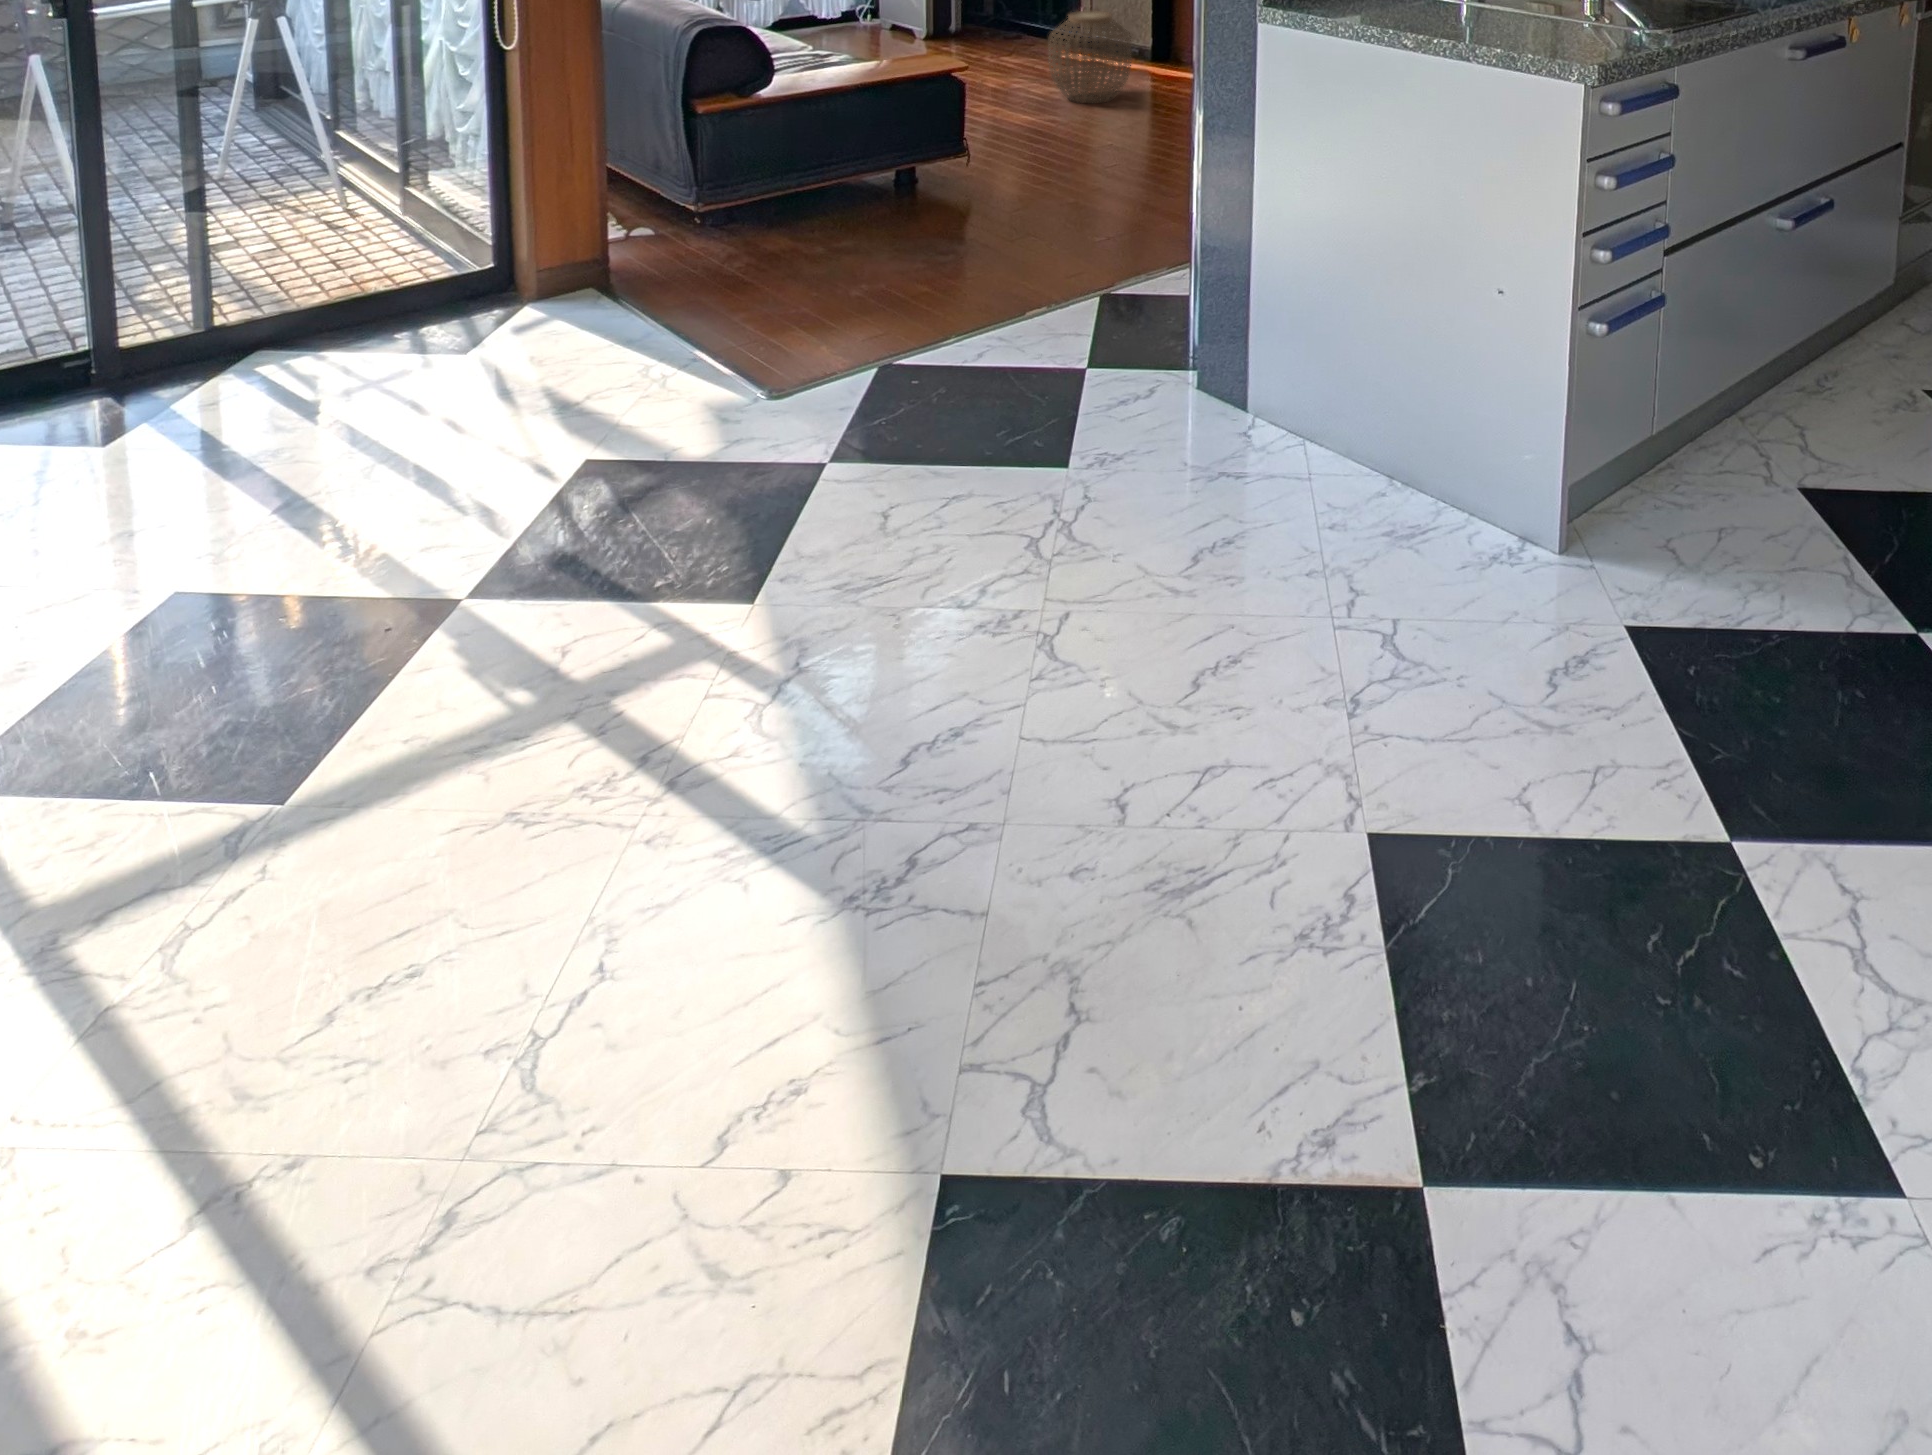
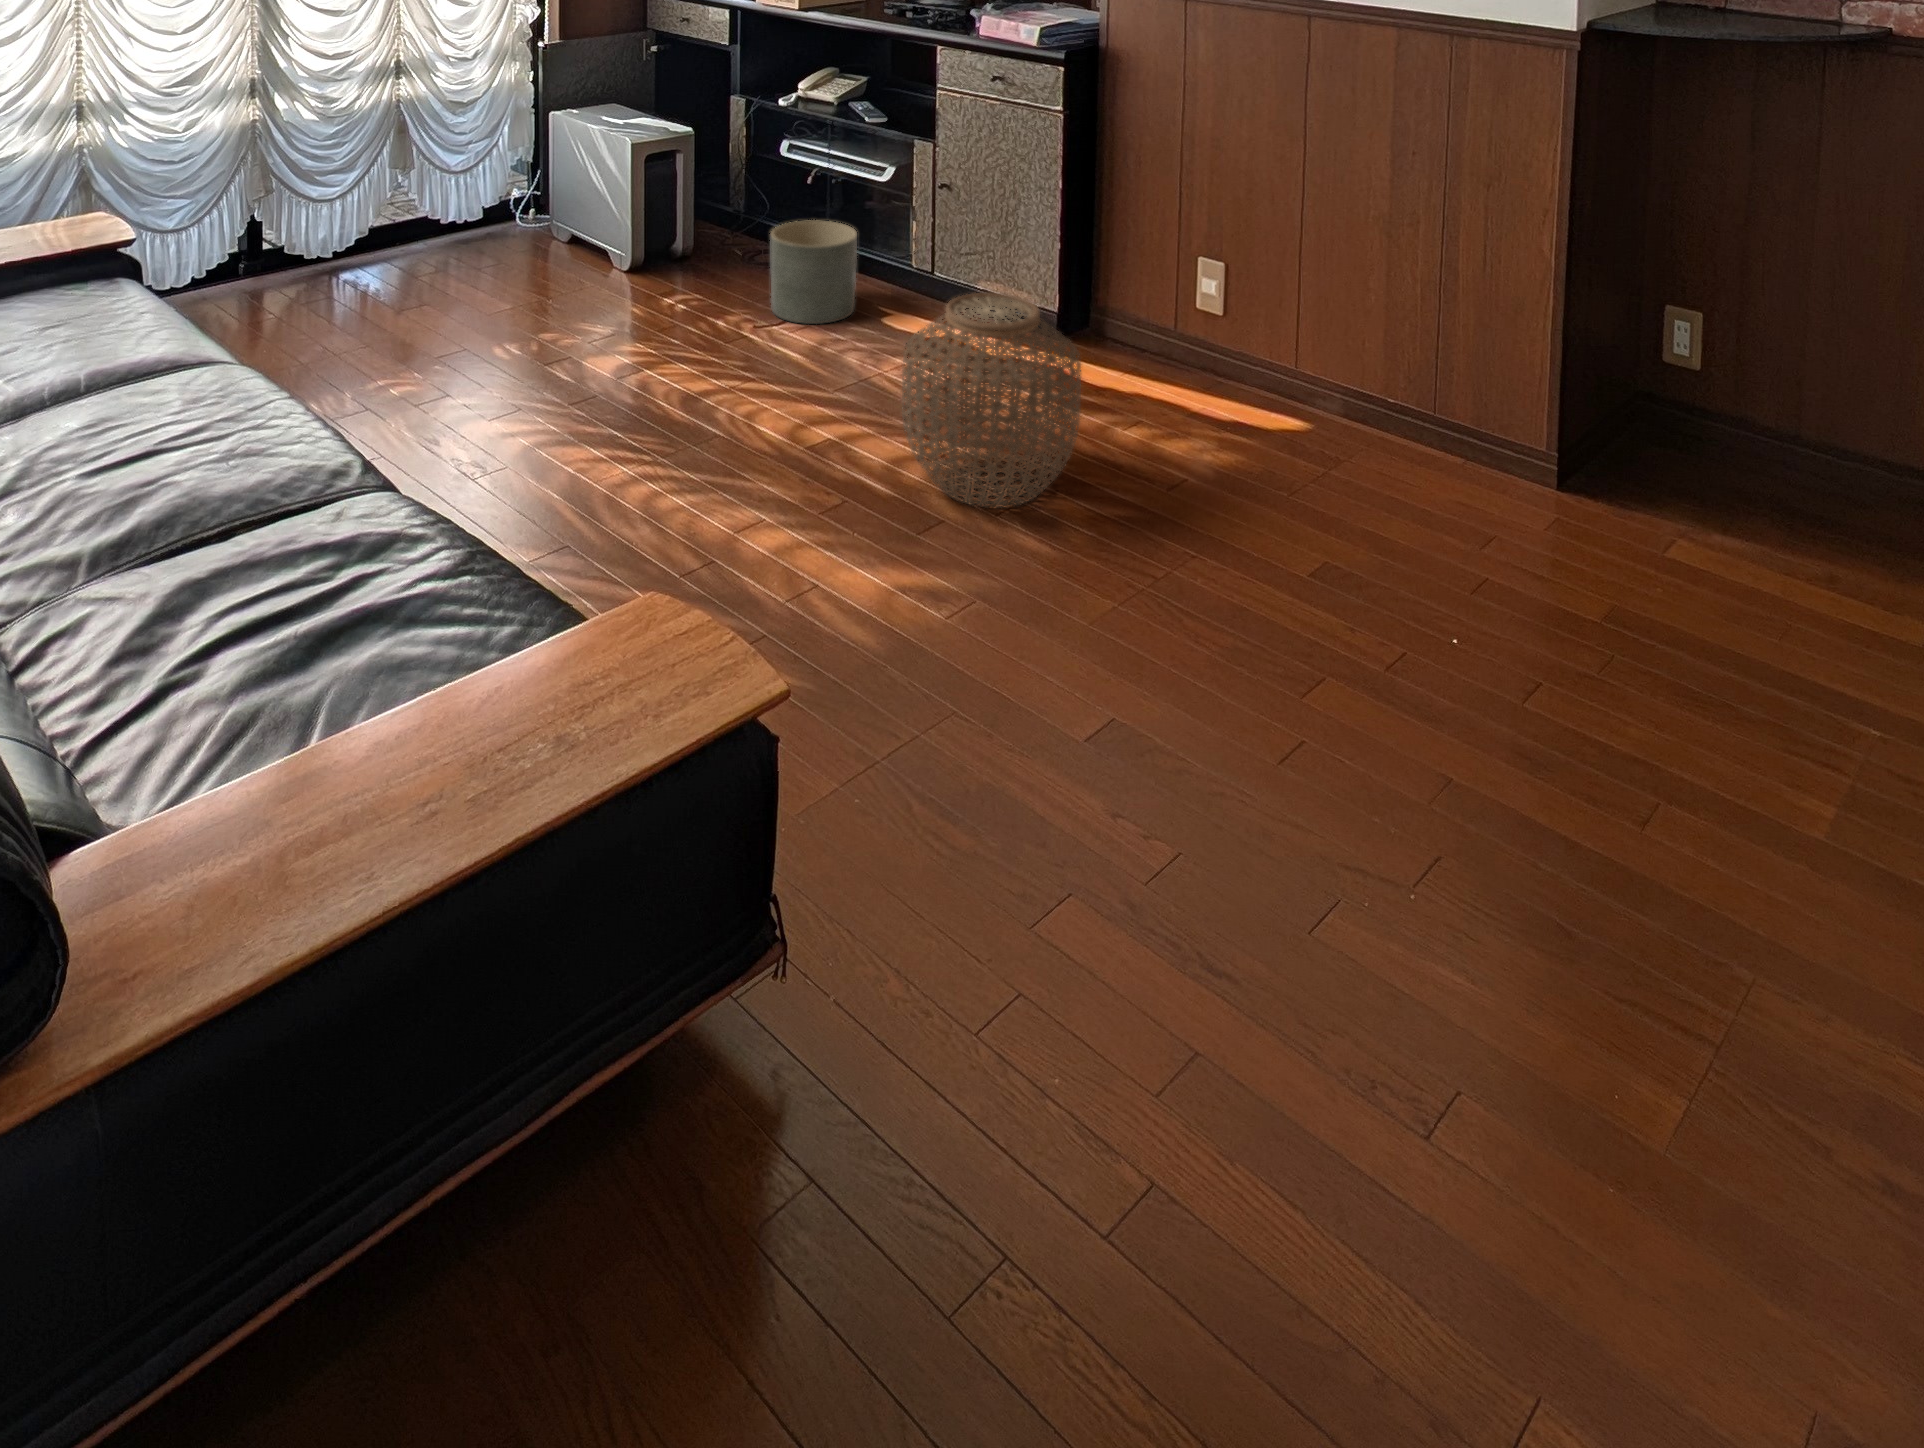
planter: none [1000,6,1047,56] -> present [770,220,857,324]

